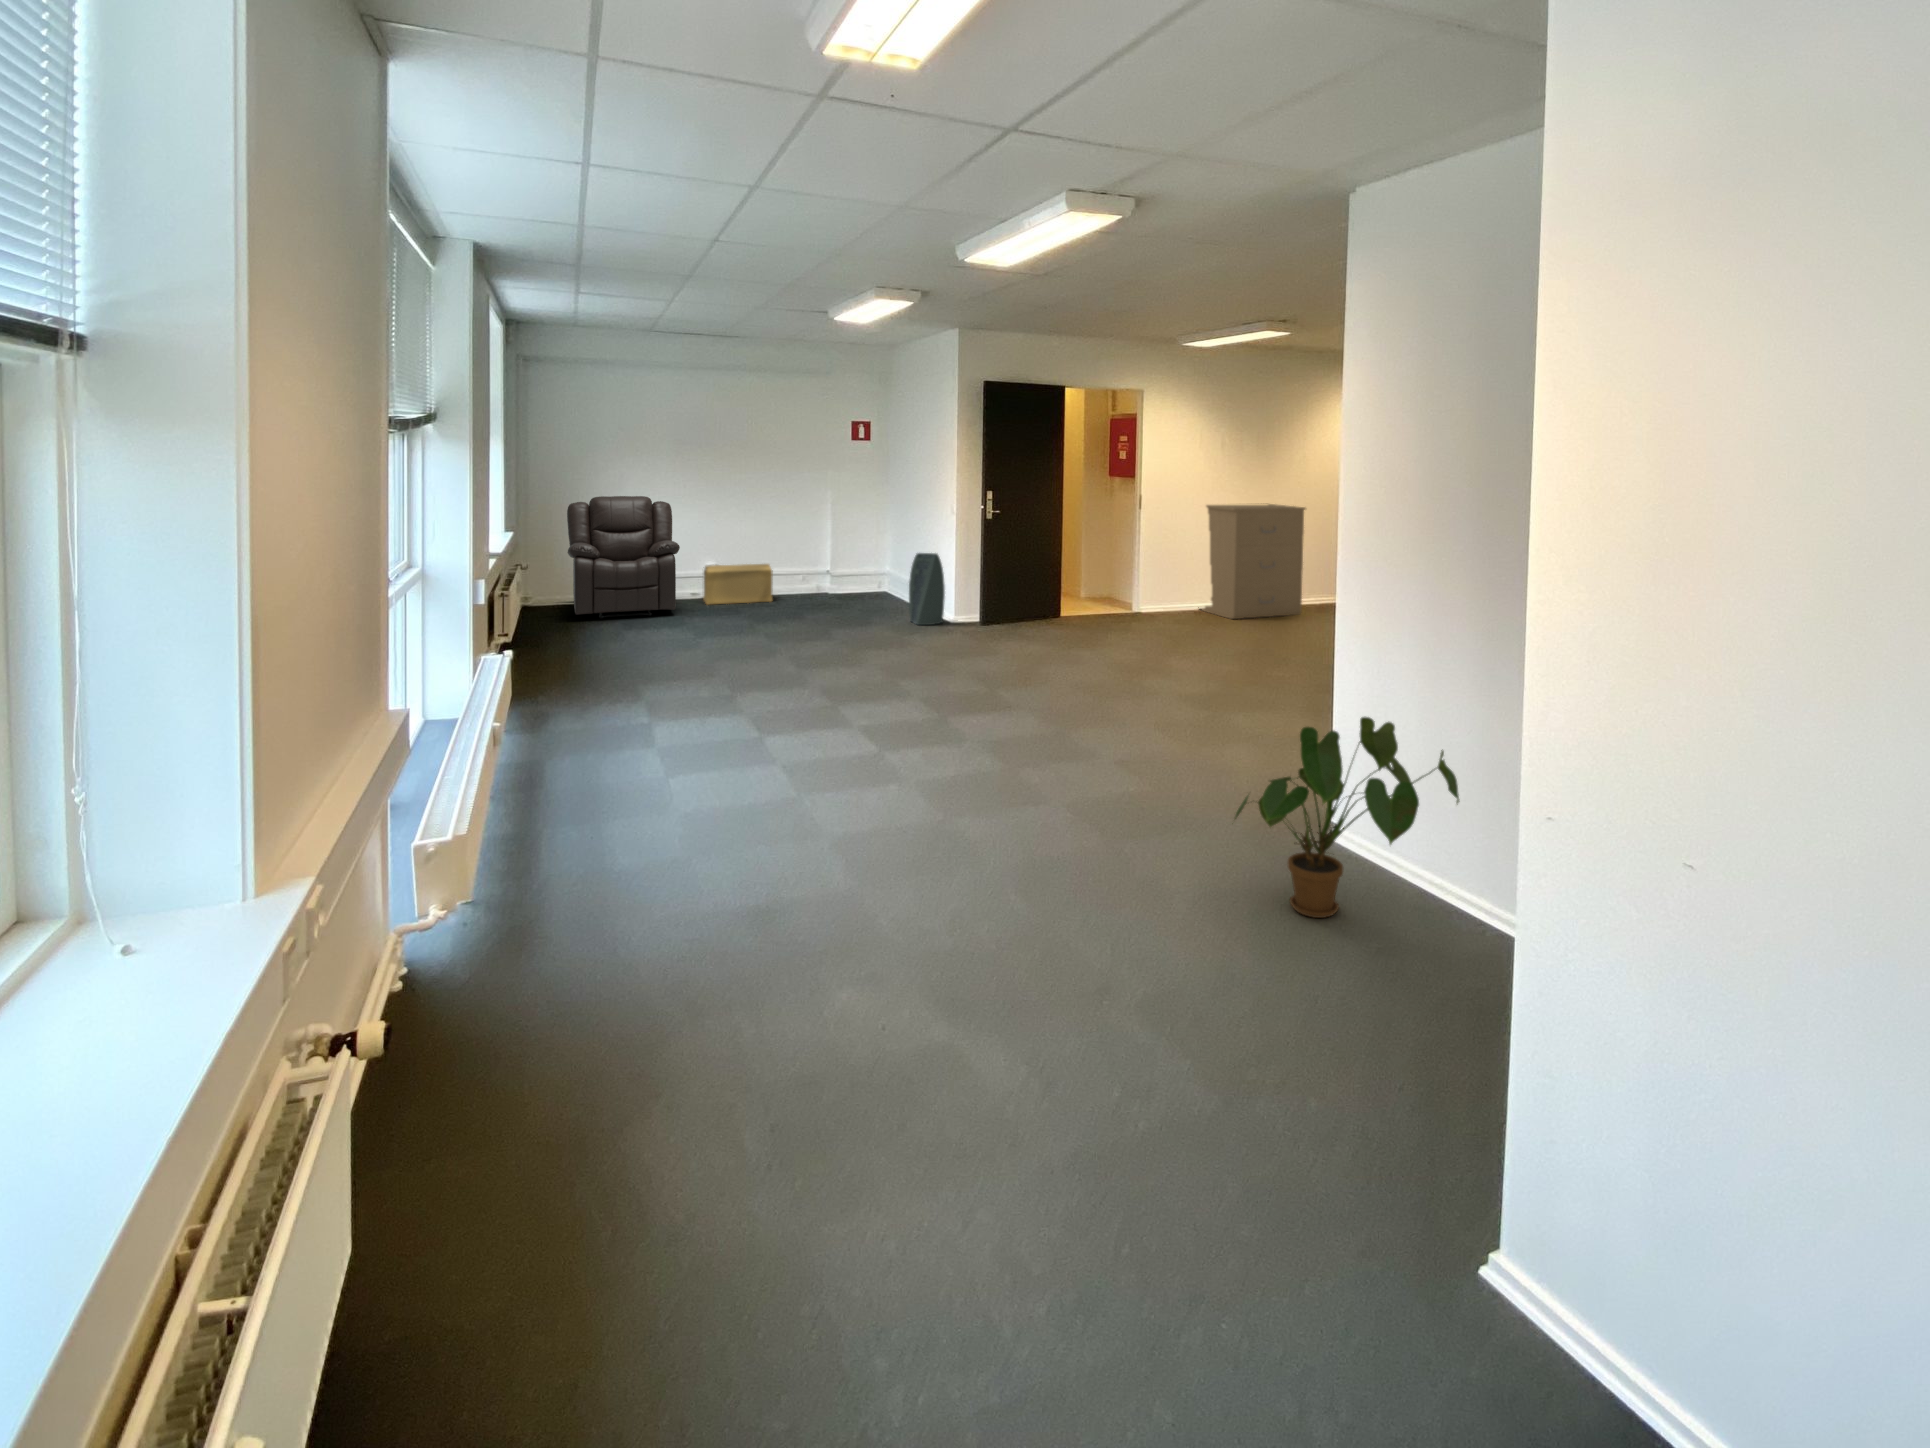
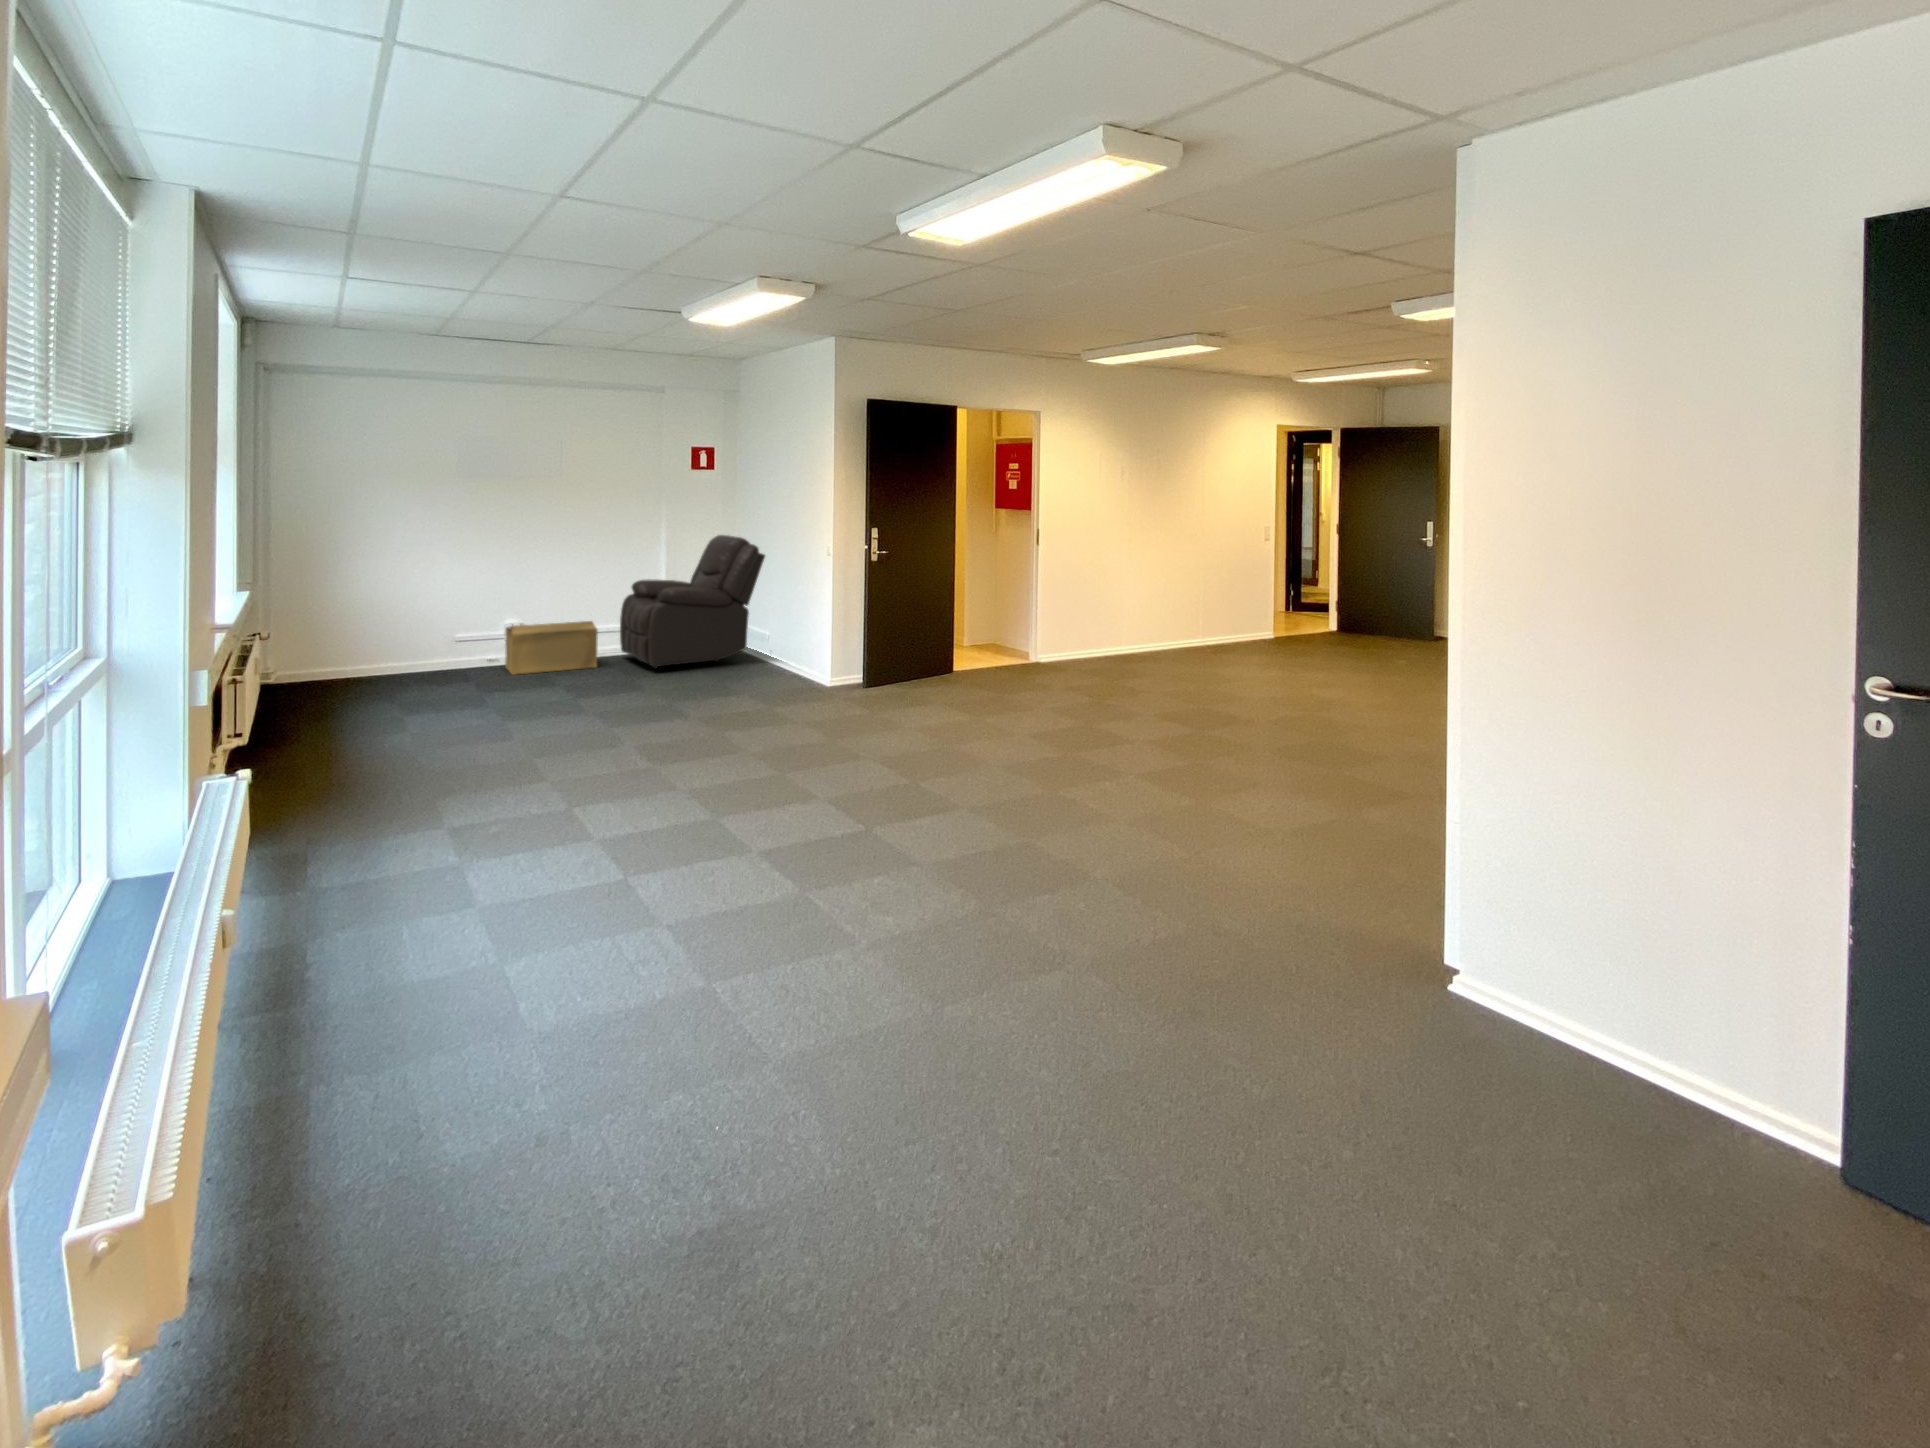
chair: present [567,496,680,618] -> present [620,535,765,669]
filing cabinet: present [1198,504,1306,619] -> none [1105,538,1224,670]
air purifier: present [909,553,945,625] -> none [777,604,822,693]
house plant: present [1235,717,1460,918] -> none [1376,831,1692,1126]

